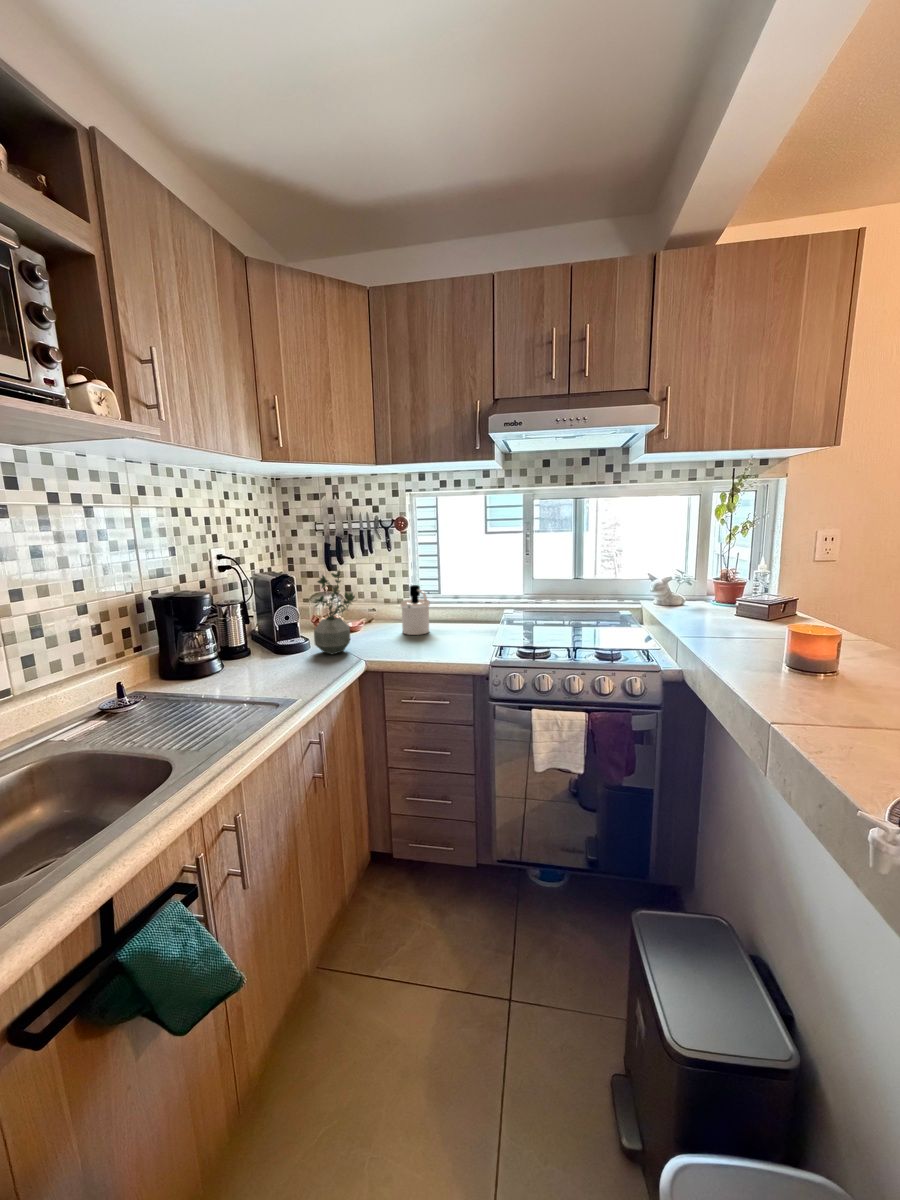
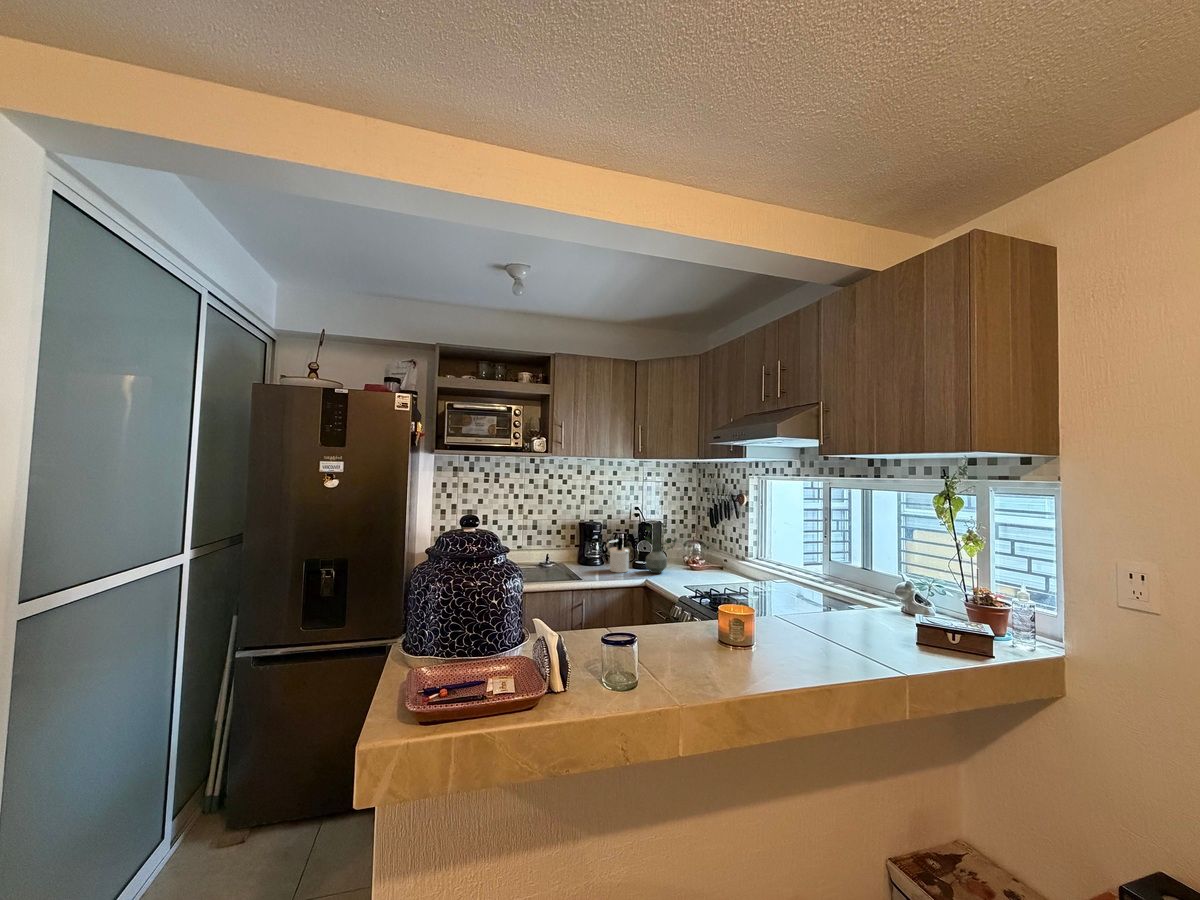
soap dispenser: present [401,585,430,635] -> present [606,537,630,573]

